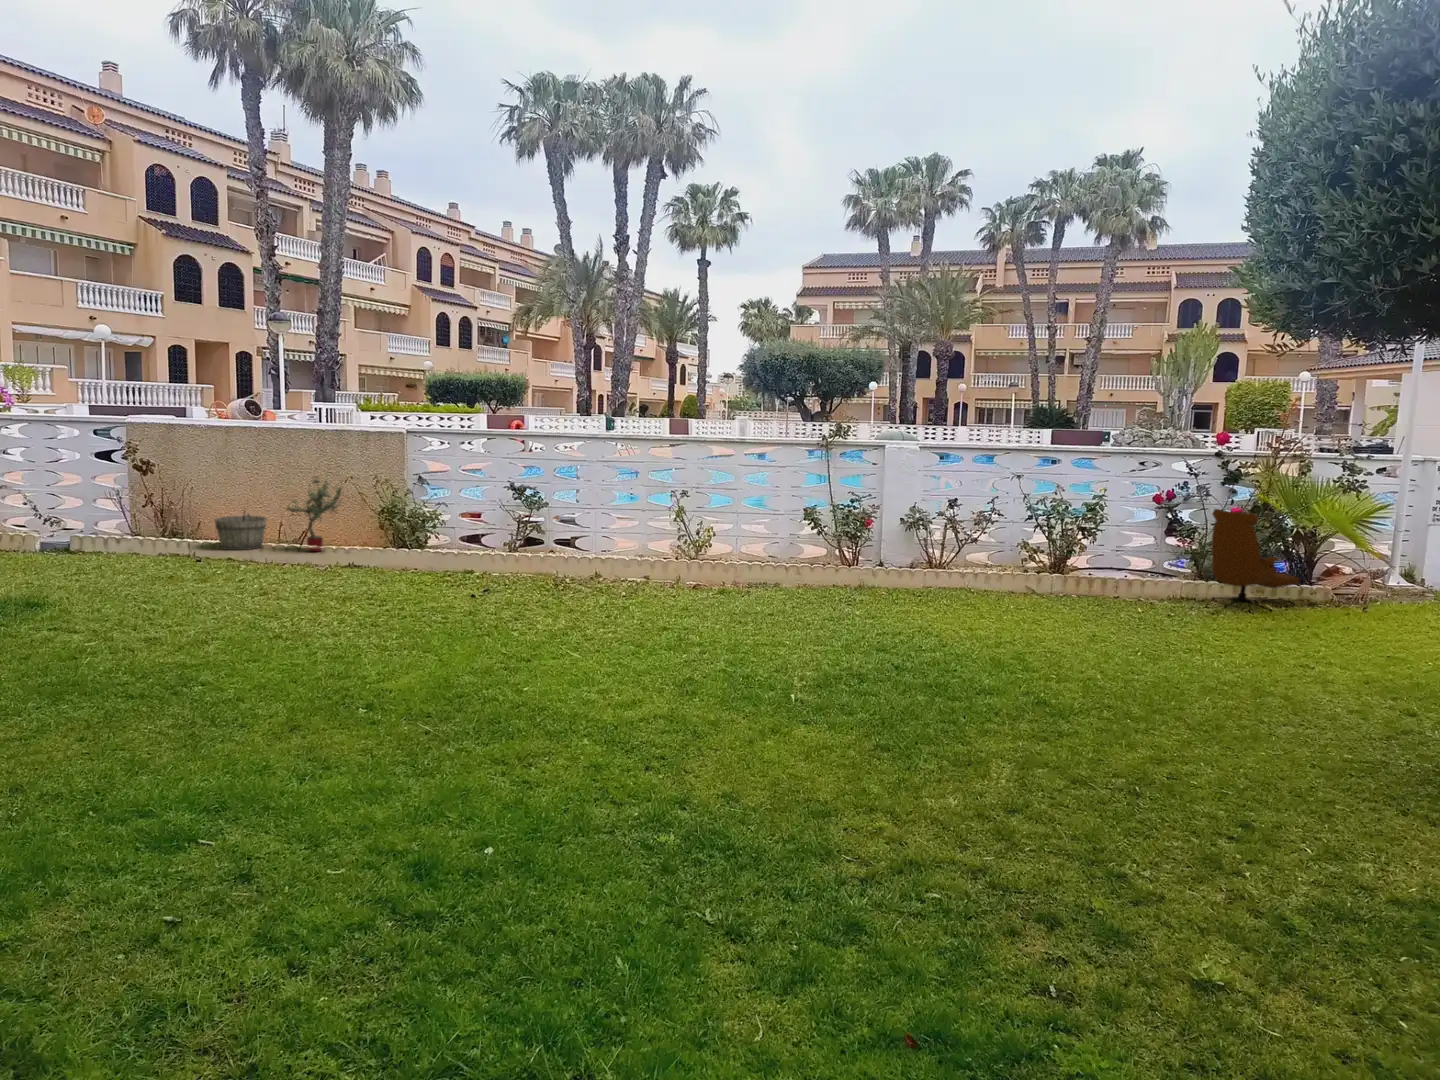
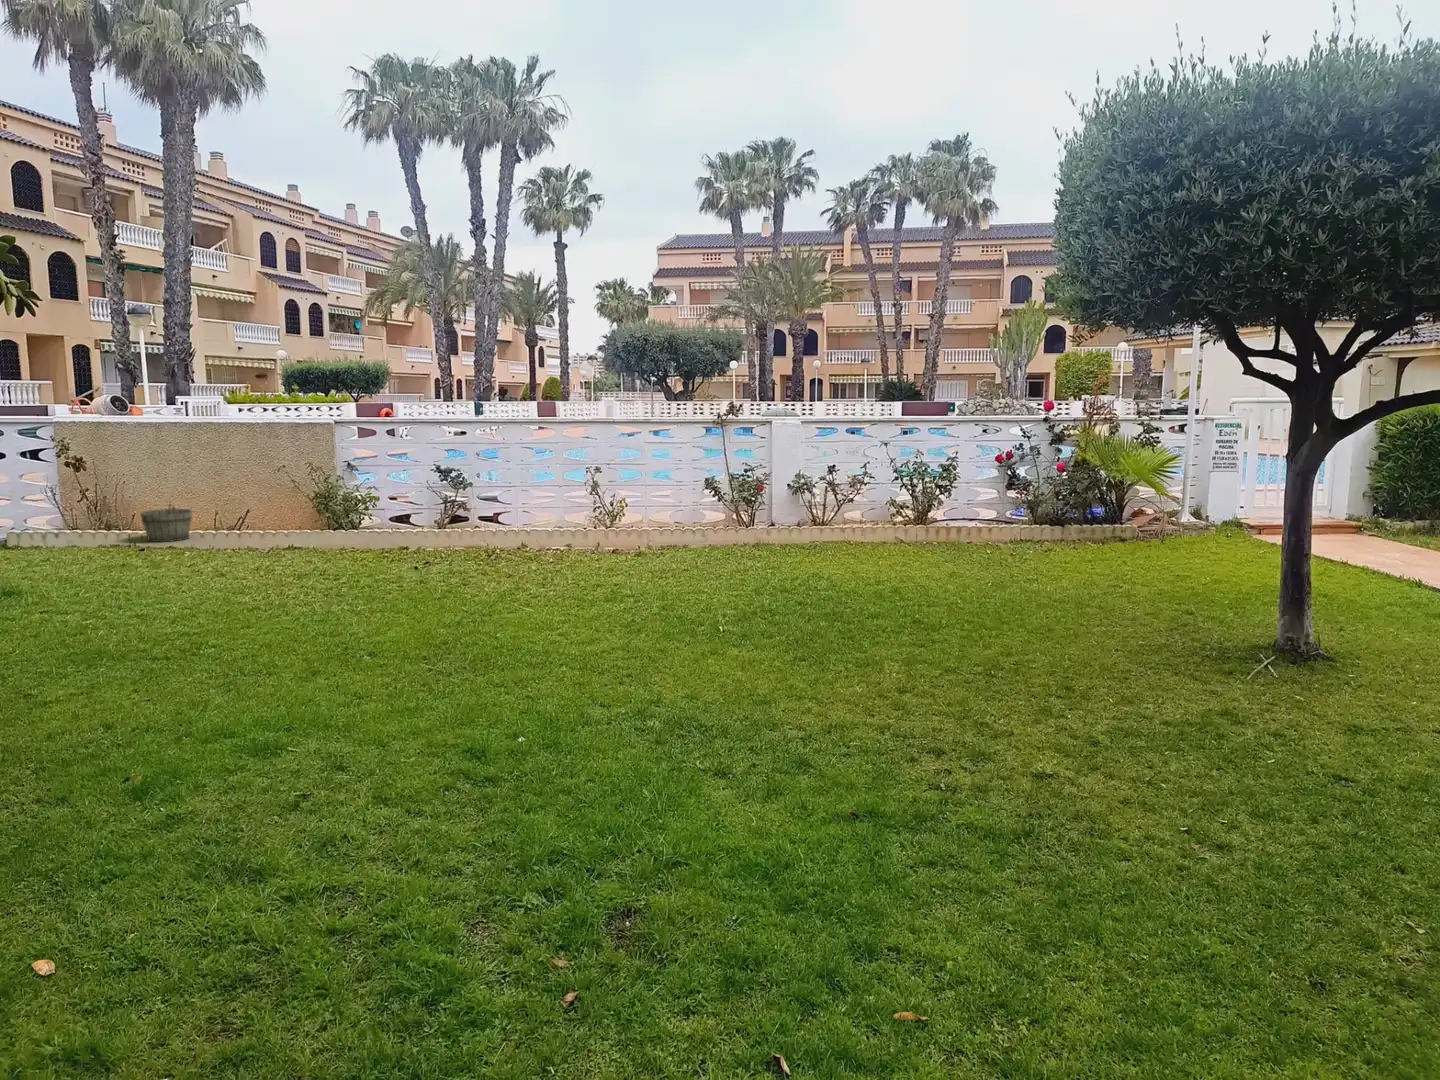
potted tree: present [287,477,342,552] -> none [212,467,271,540]
lounge chair: present [1212,509,1299,612] -> none [1044,464,1112,547]

